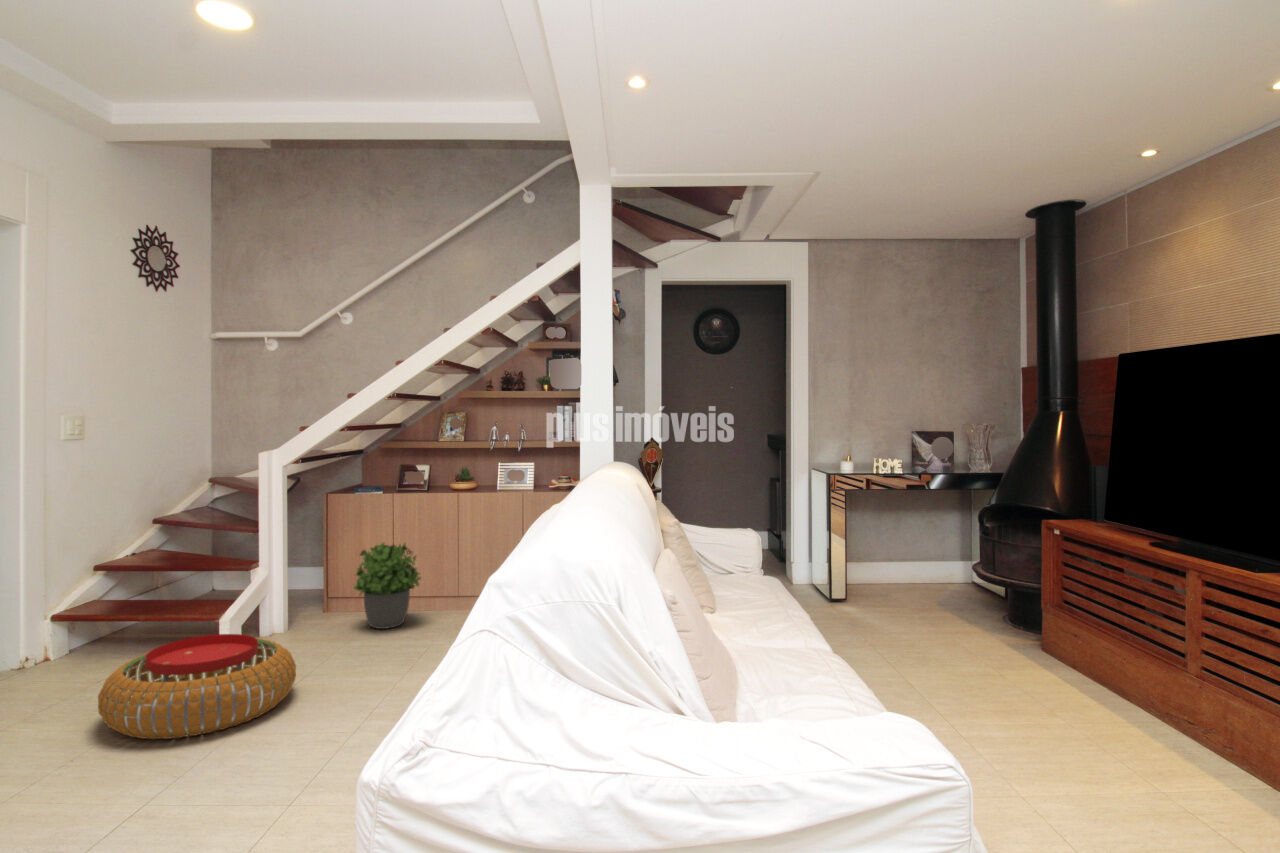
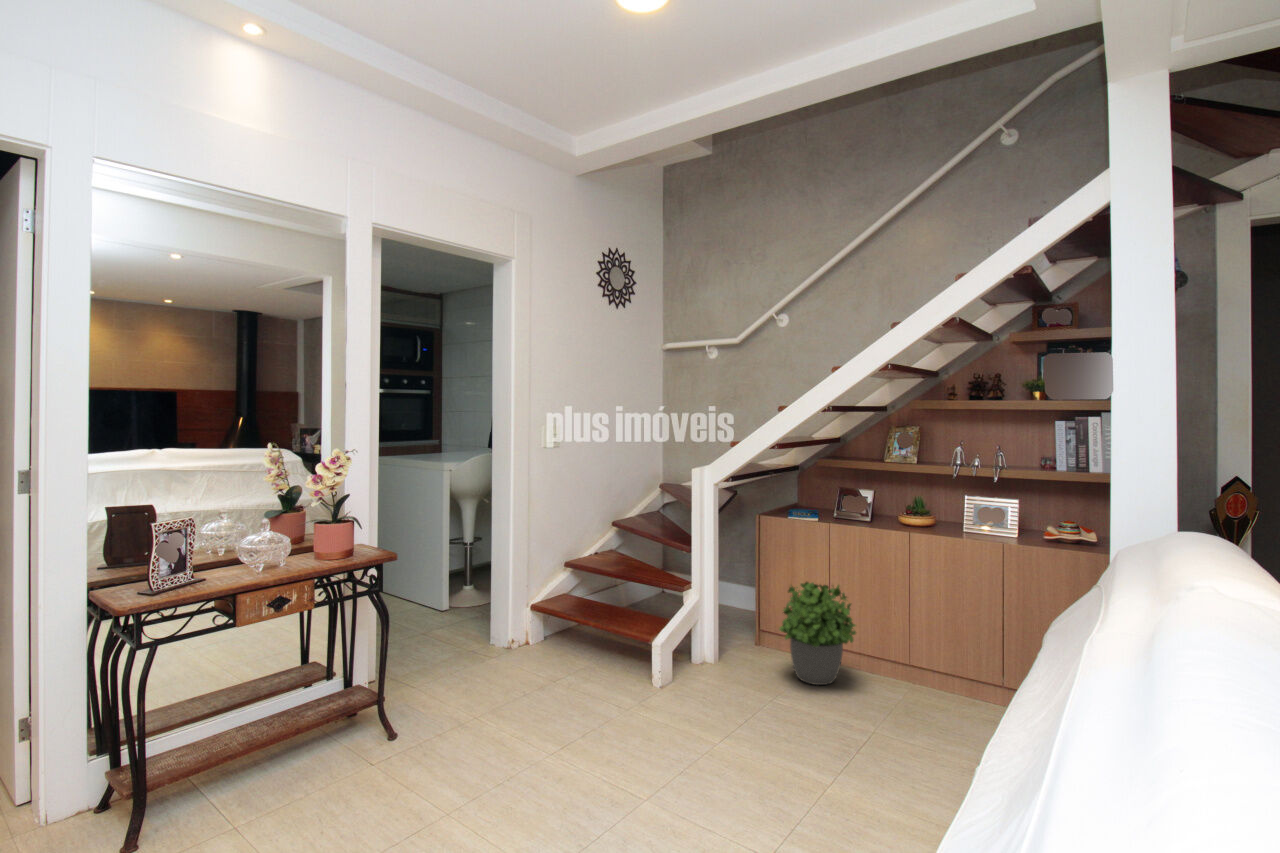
pouf: present [98,634,296,739] -> none [523,669,702,794]

